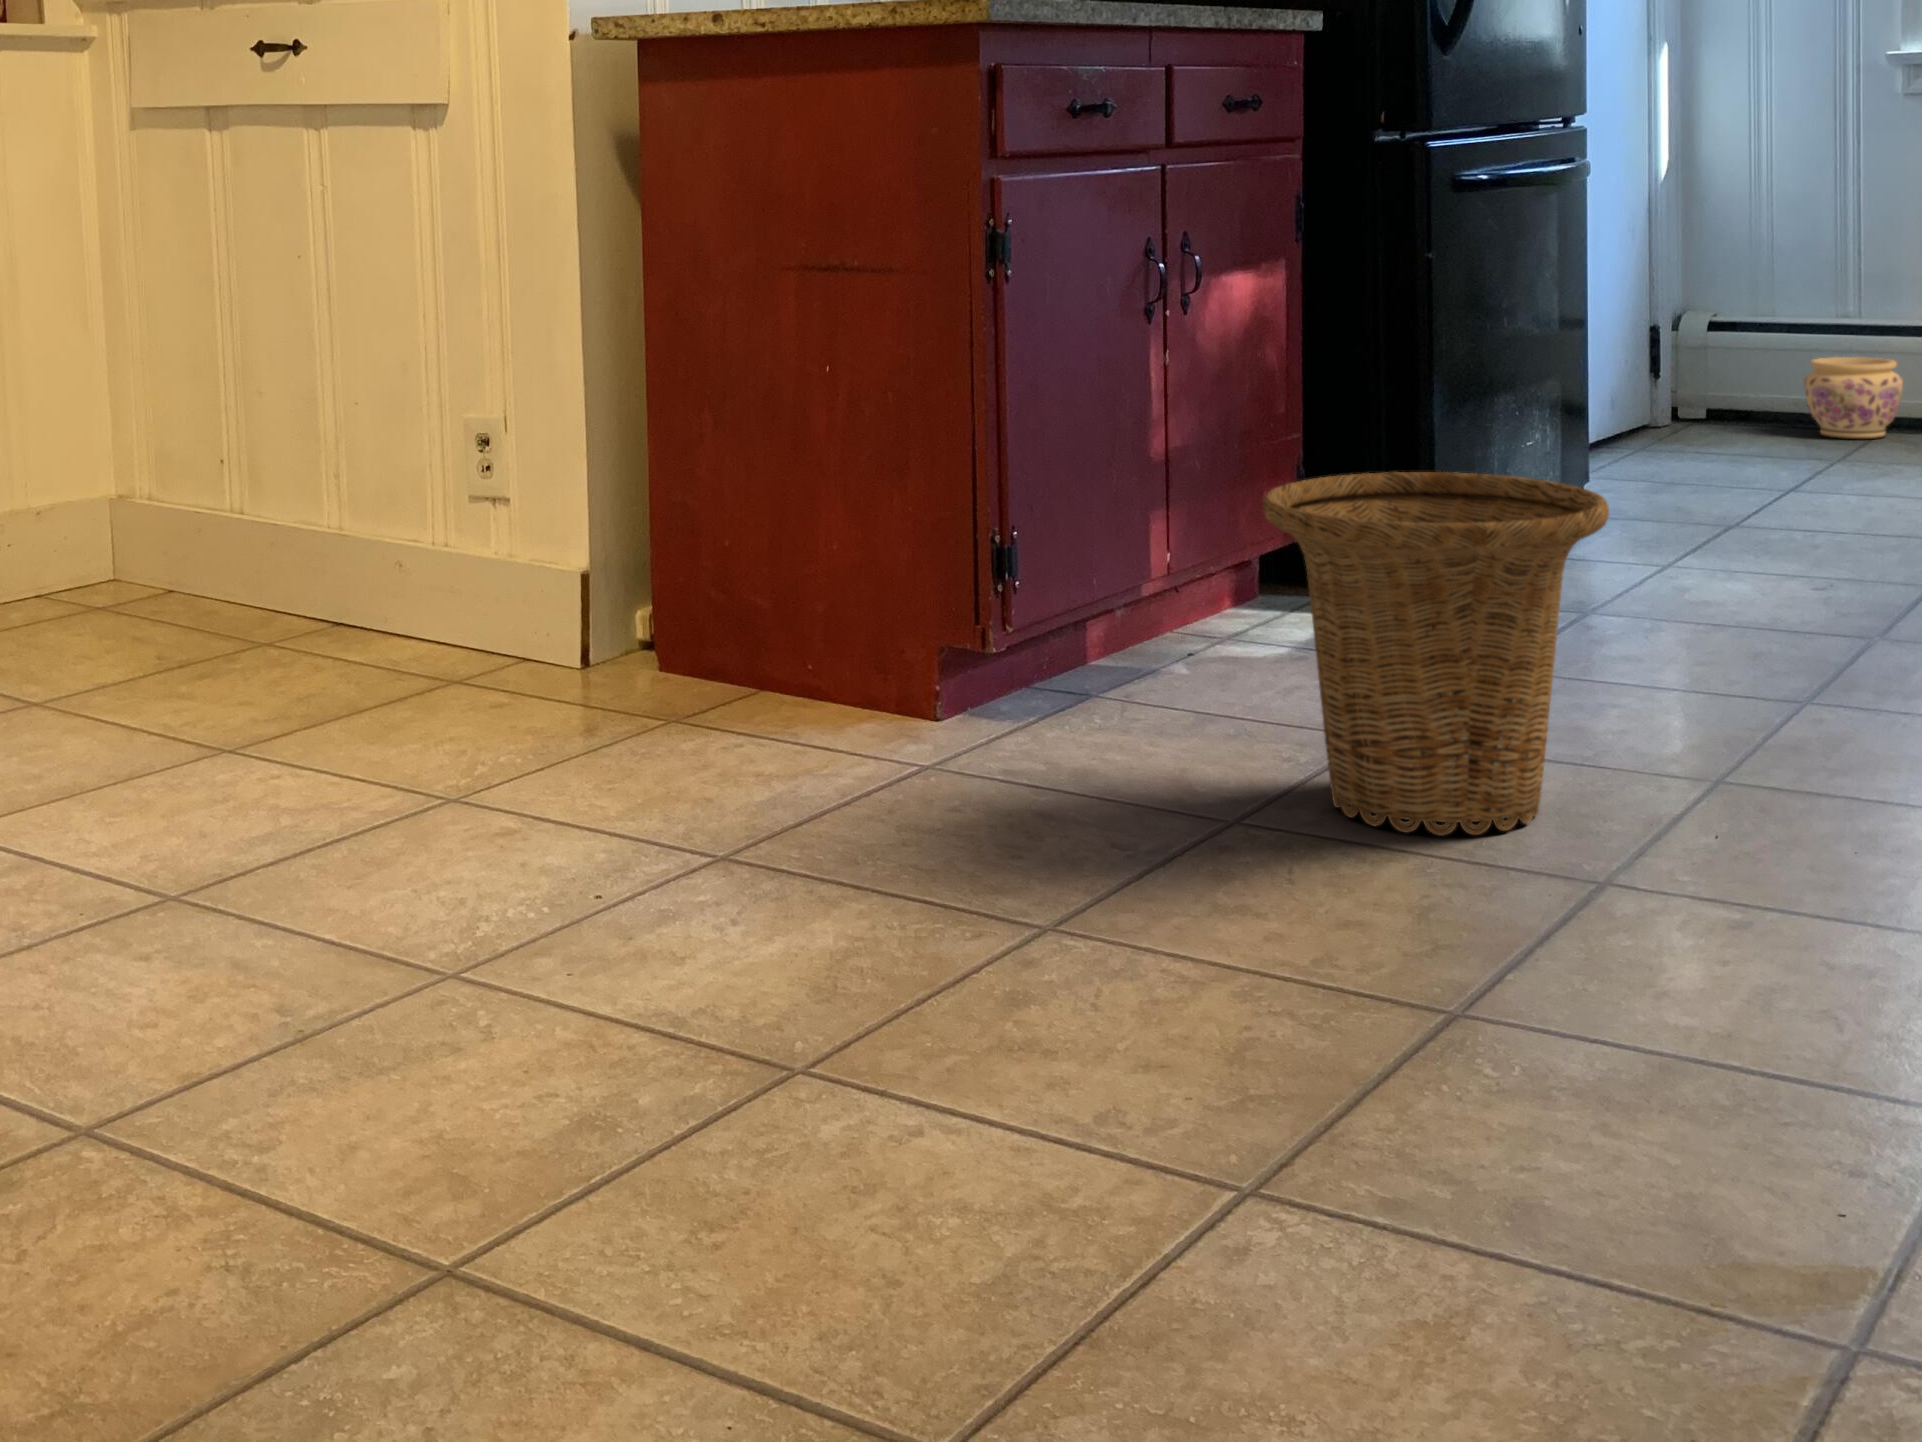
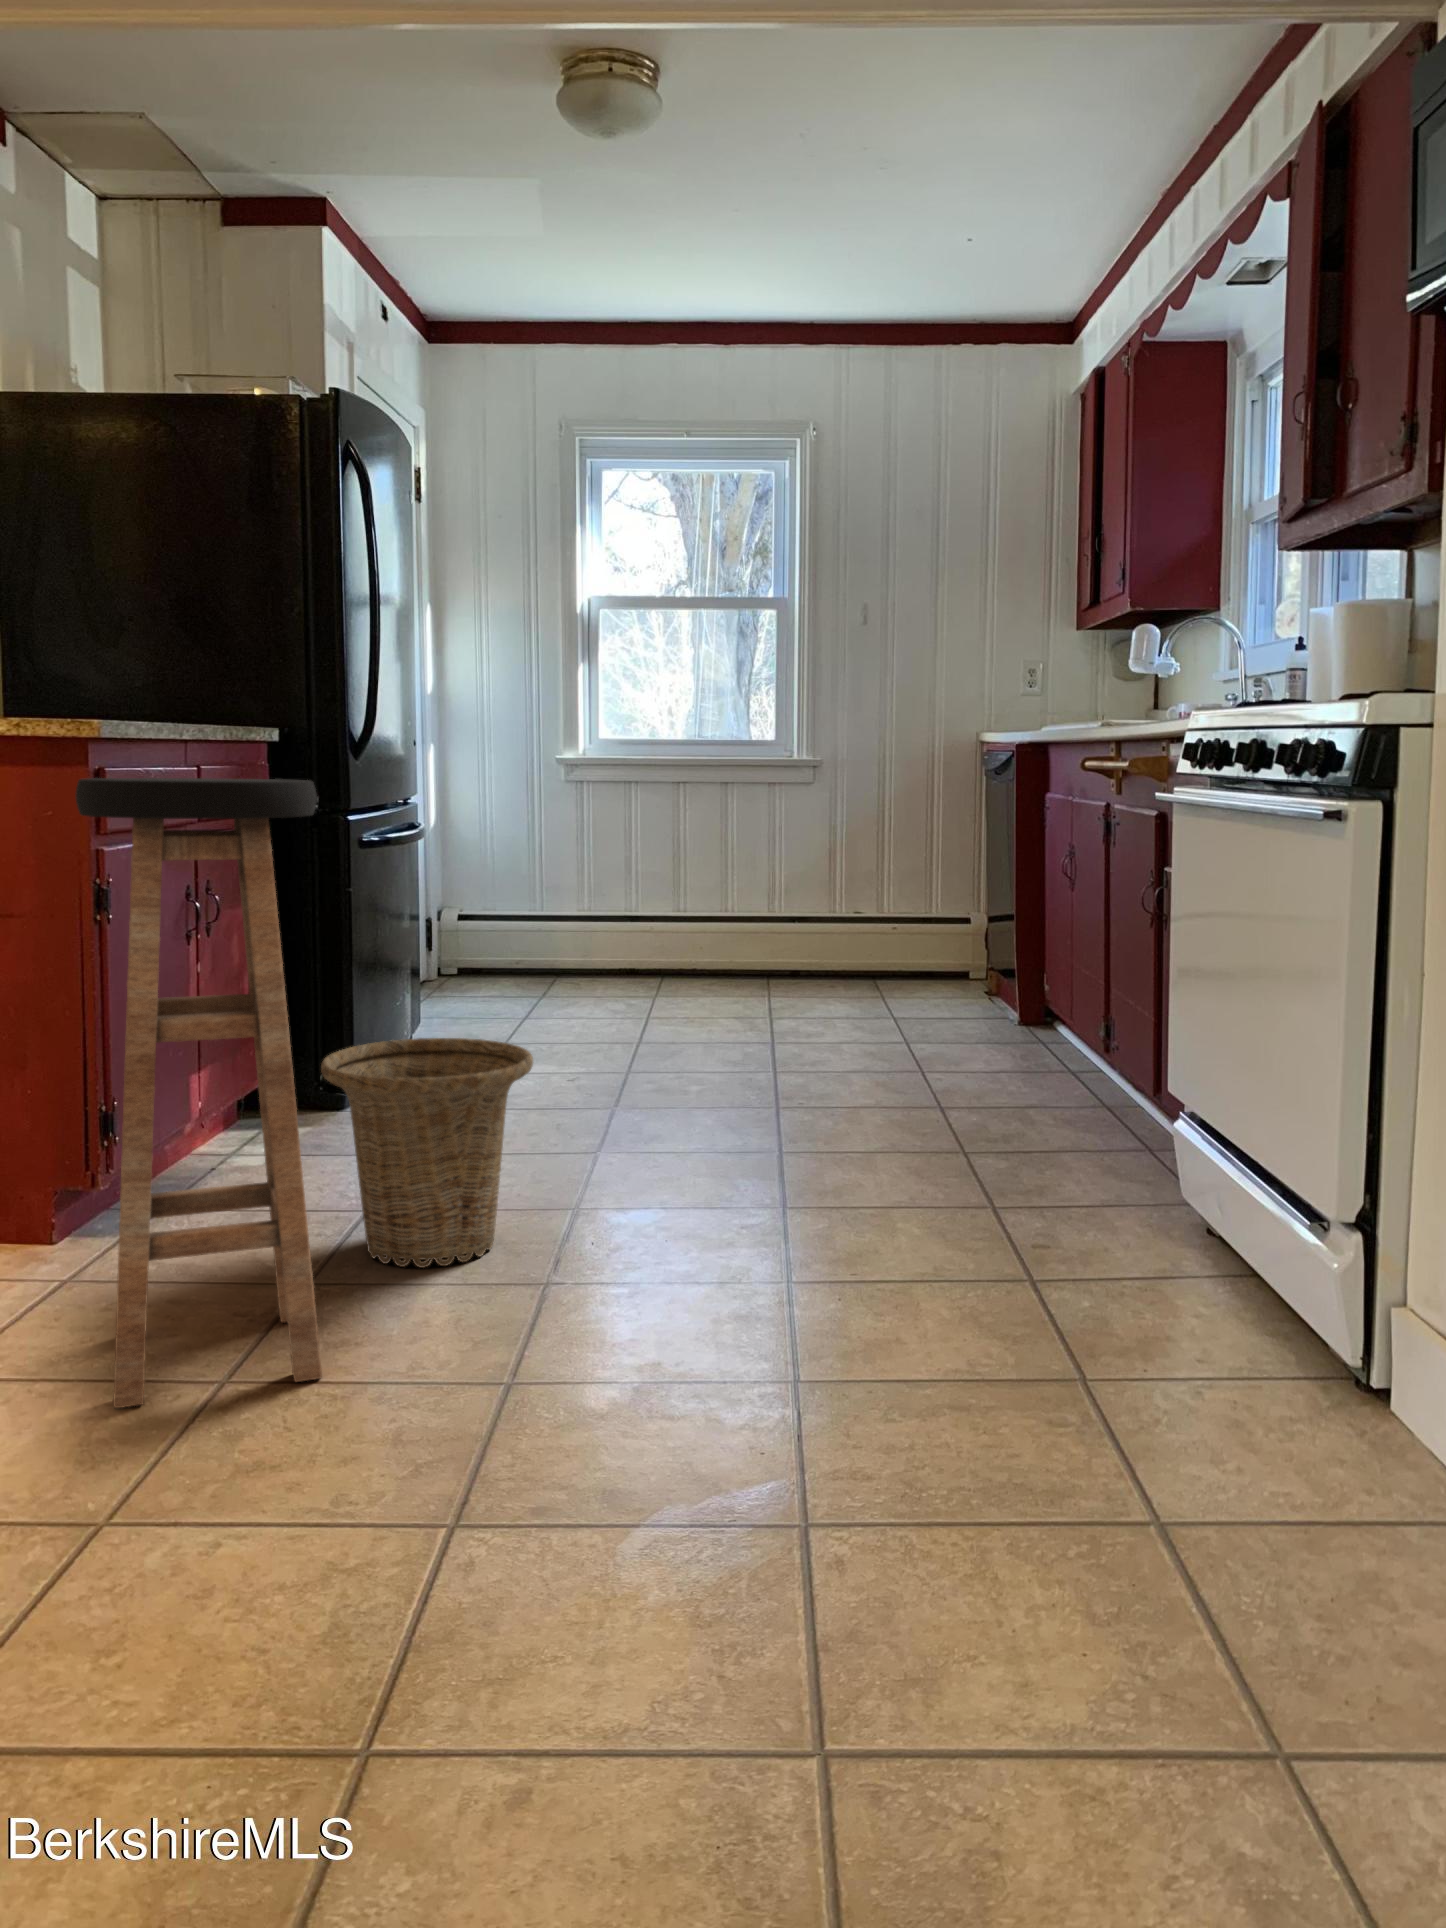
bar stool: none [870,42,1196,953] -> present [75,778,322,1408]
planter: present [1804,357,1903,439] -> none [515,932,567,980]

